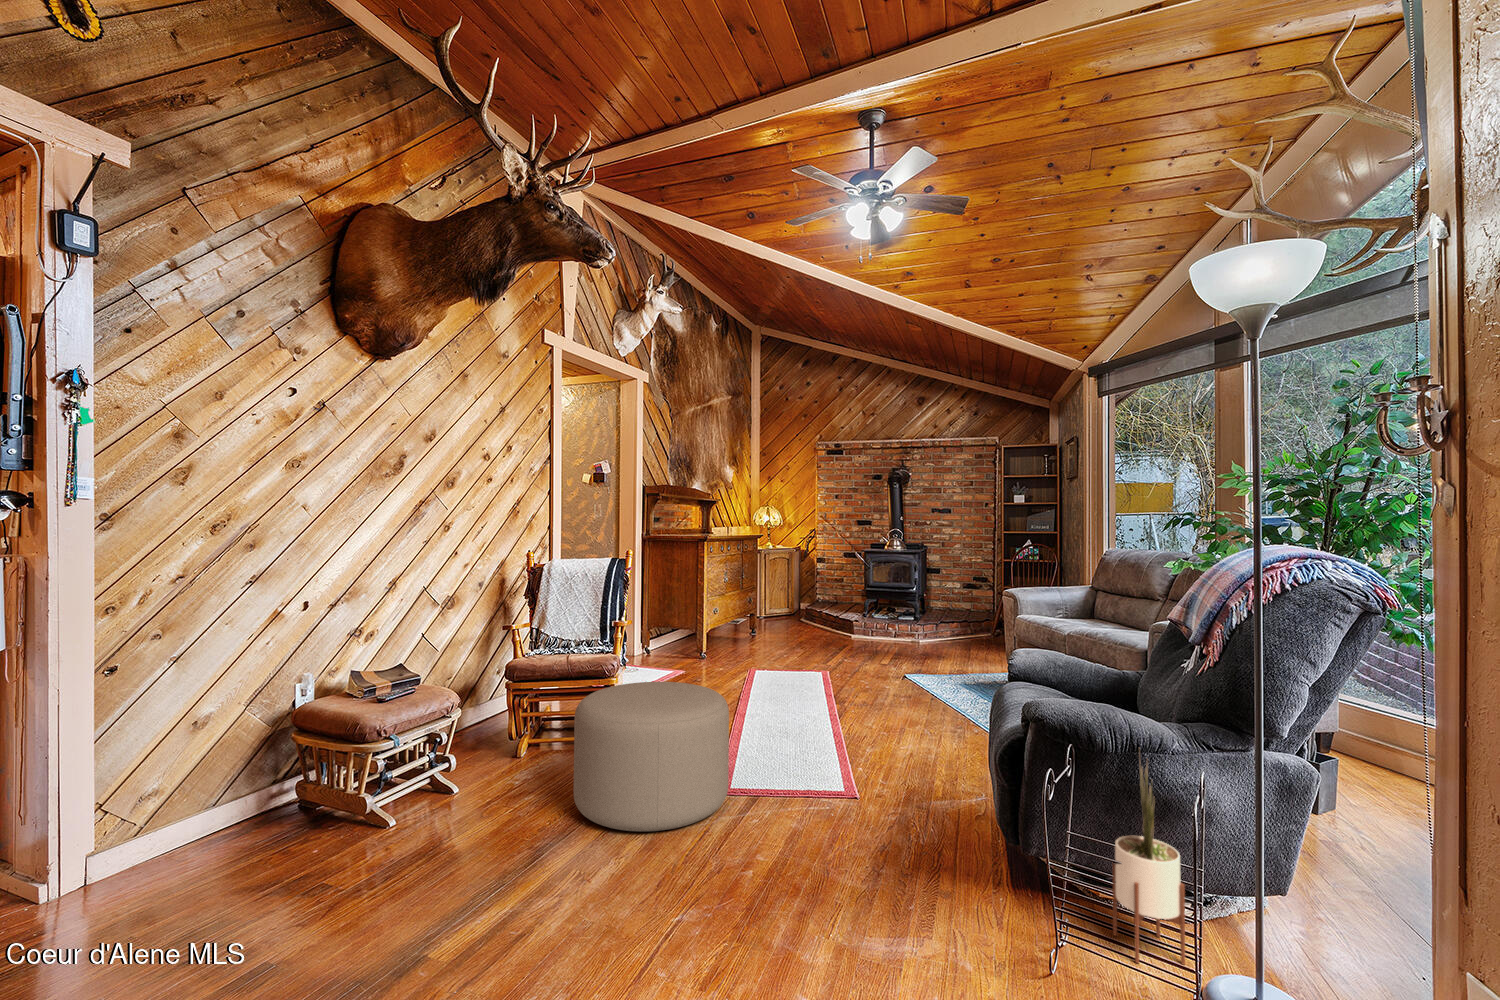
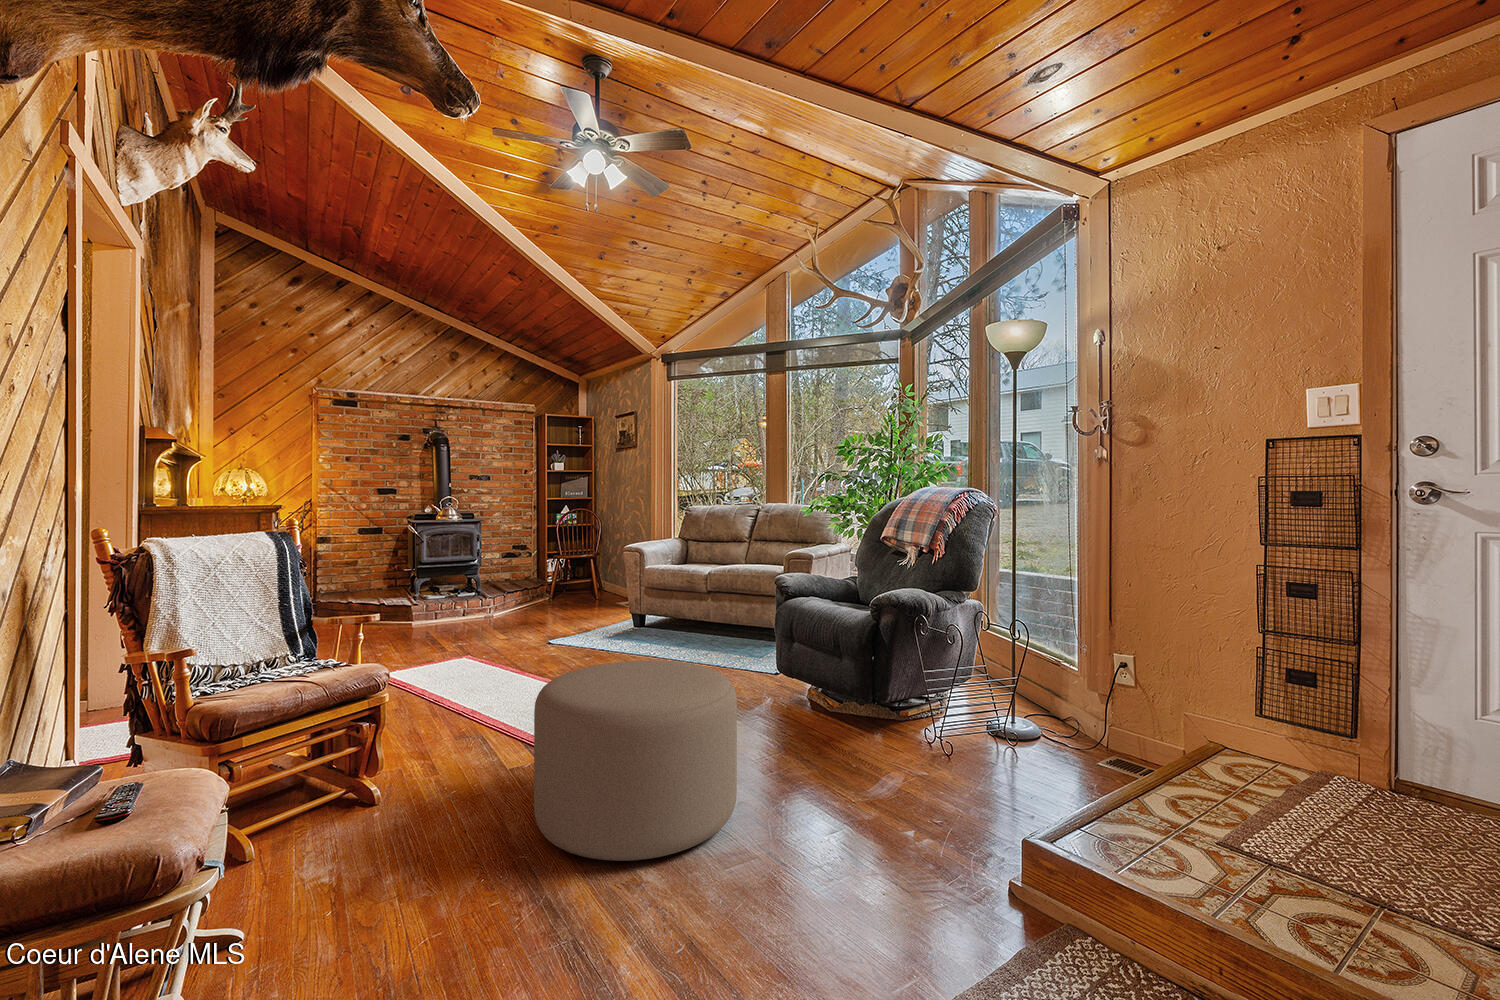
potted plant: present [1113,760,1185,965] -> none [1032,610,1084,746]

